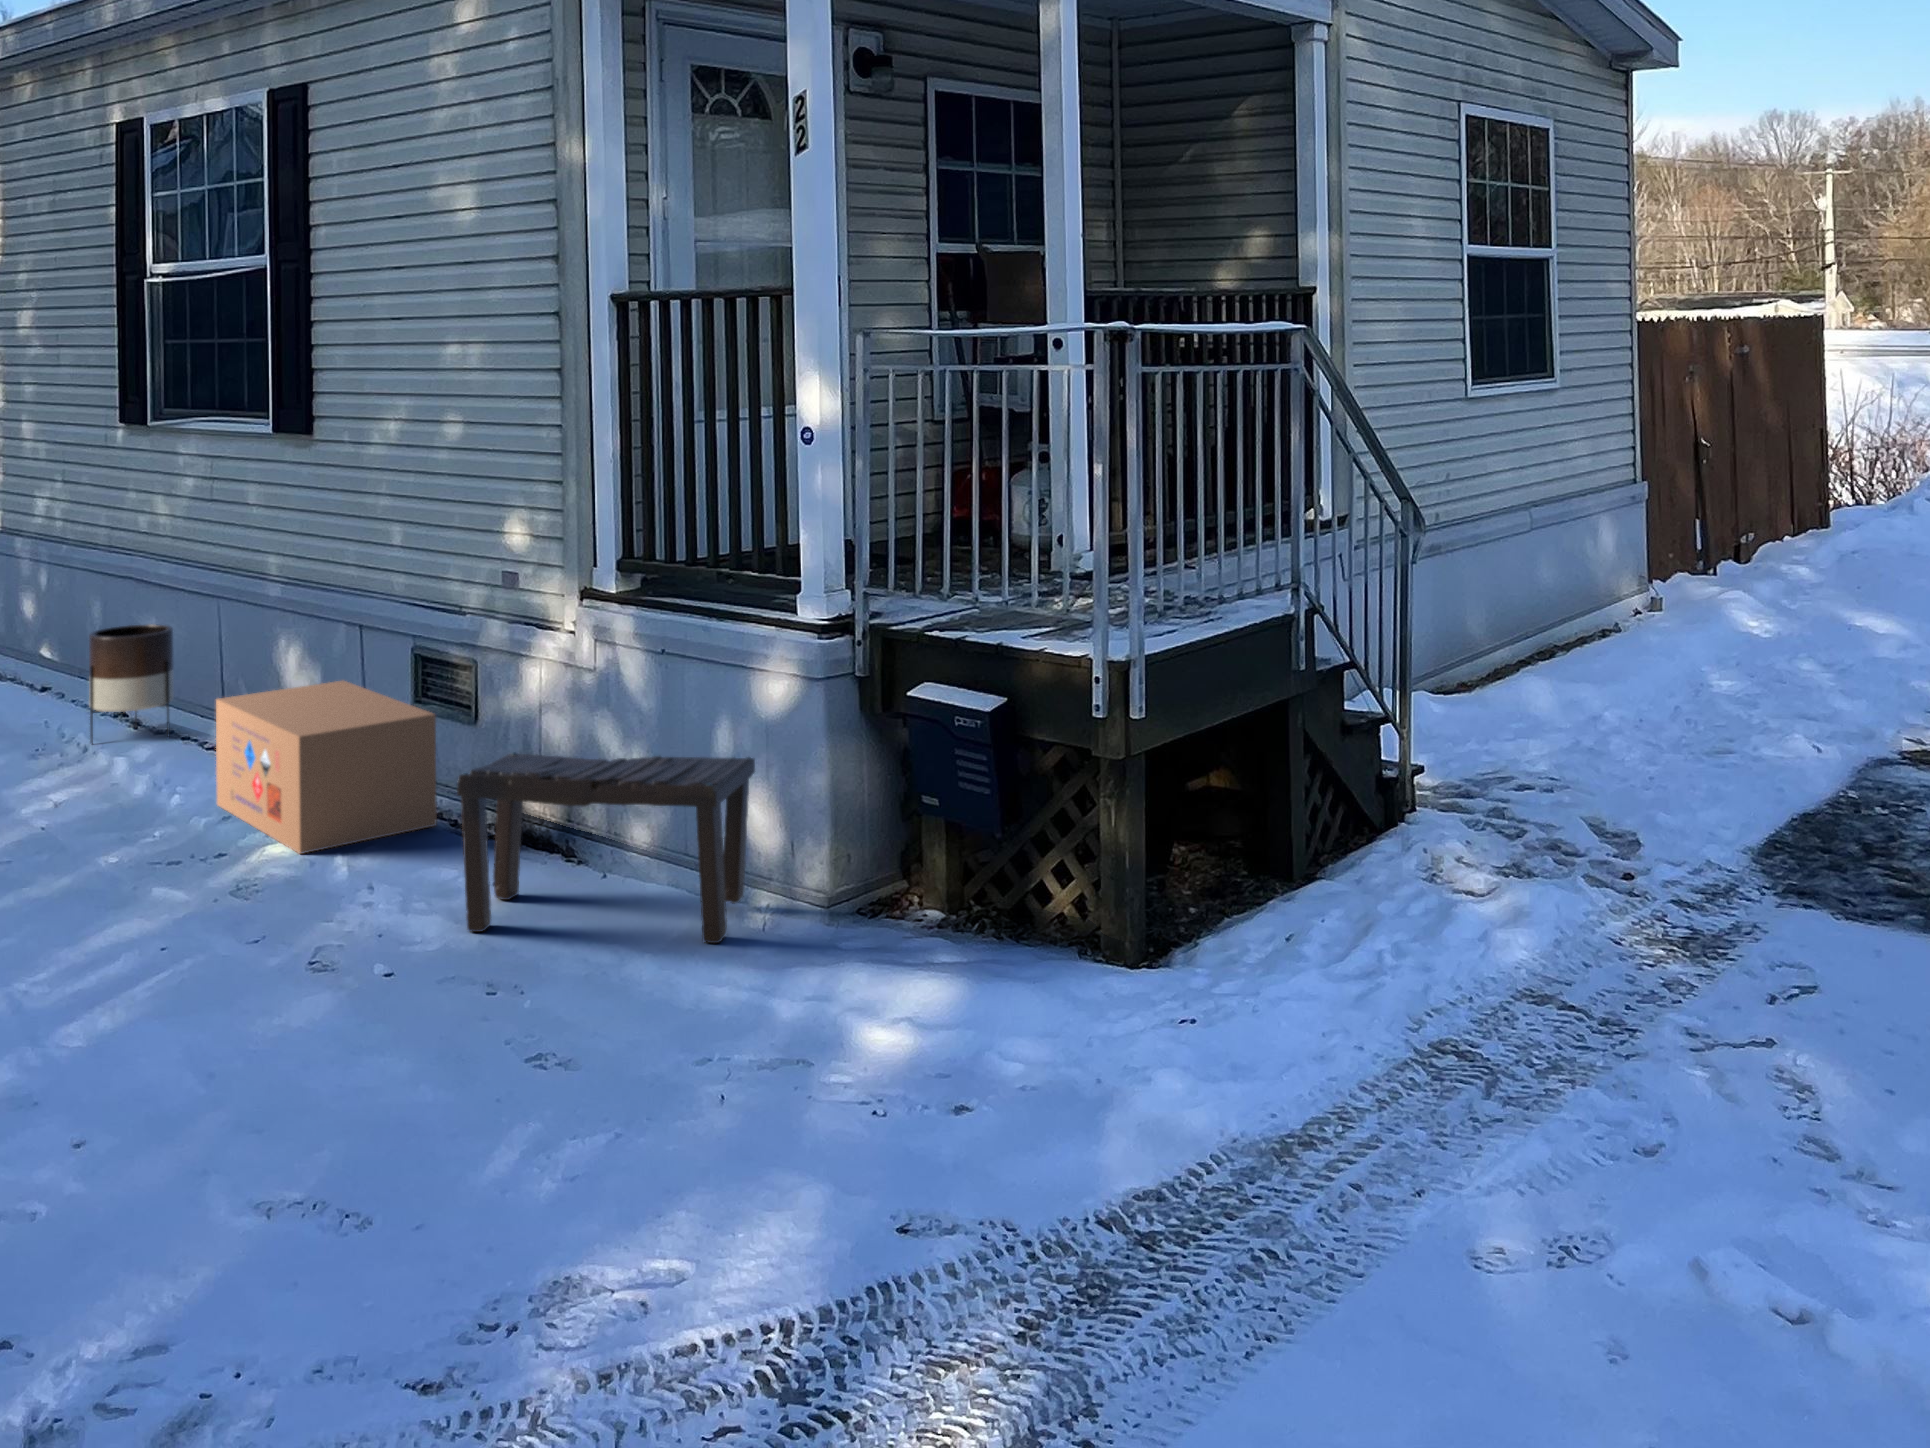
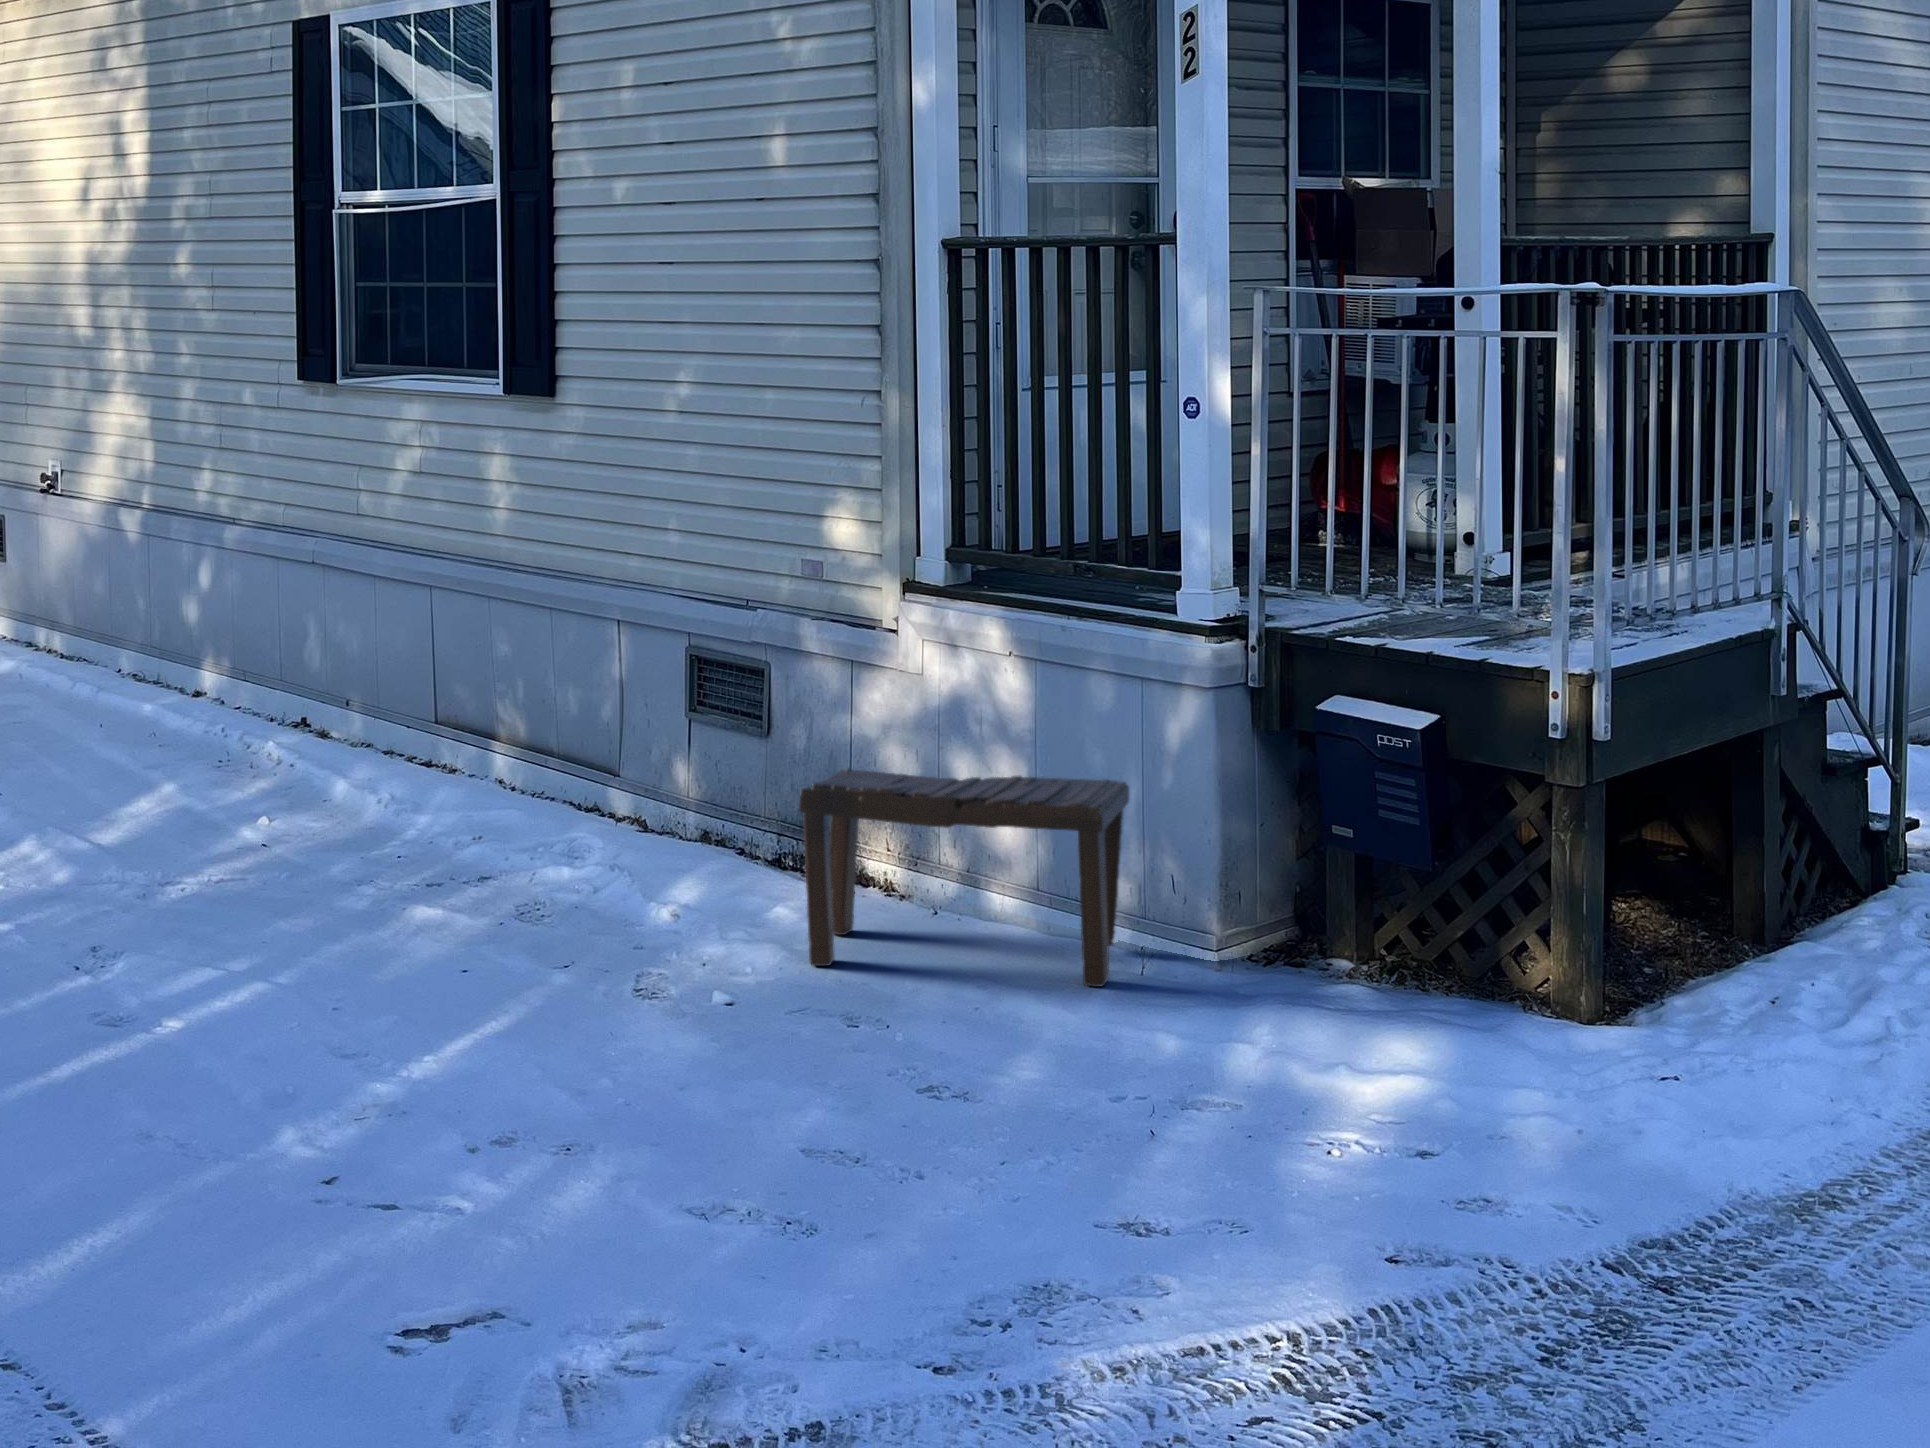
planter: present [89,624,174,743] -> none [282,620,377,758]
cardboard box: present [216,681,437,854] -> none [464,688,729,881]

